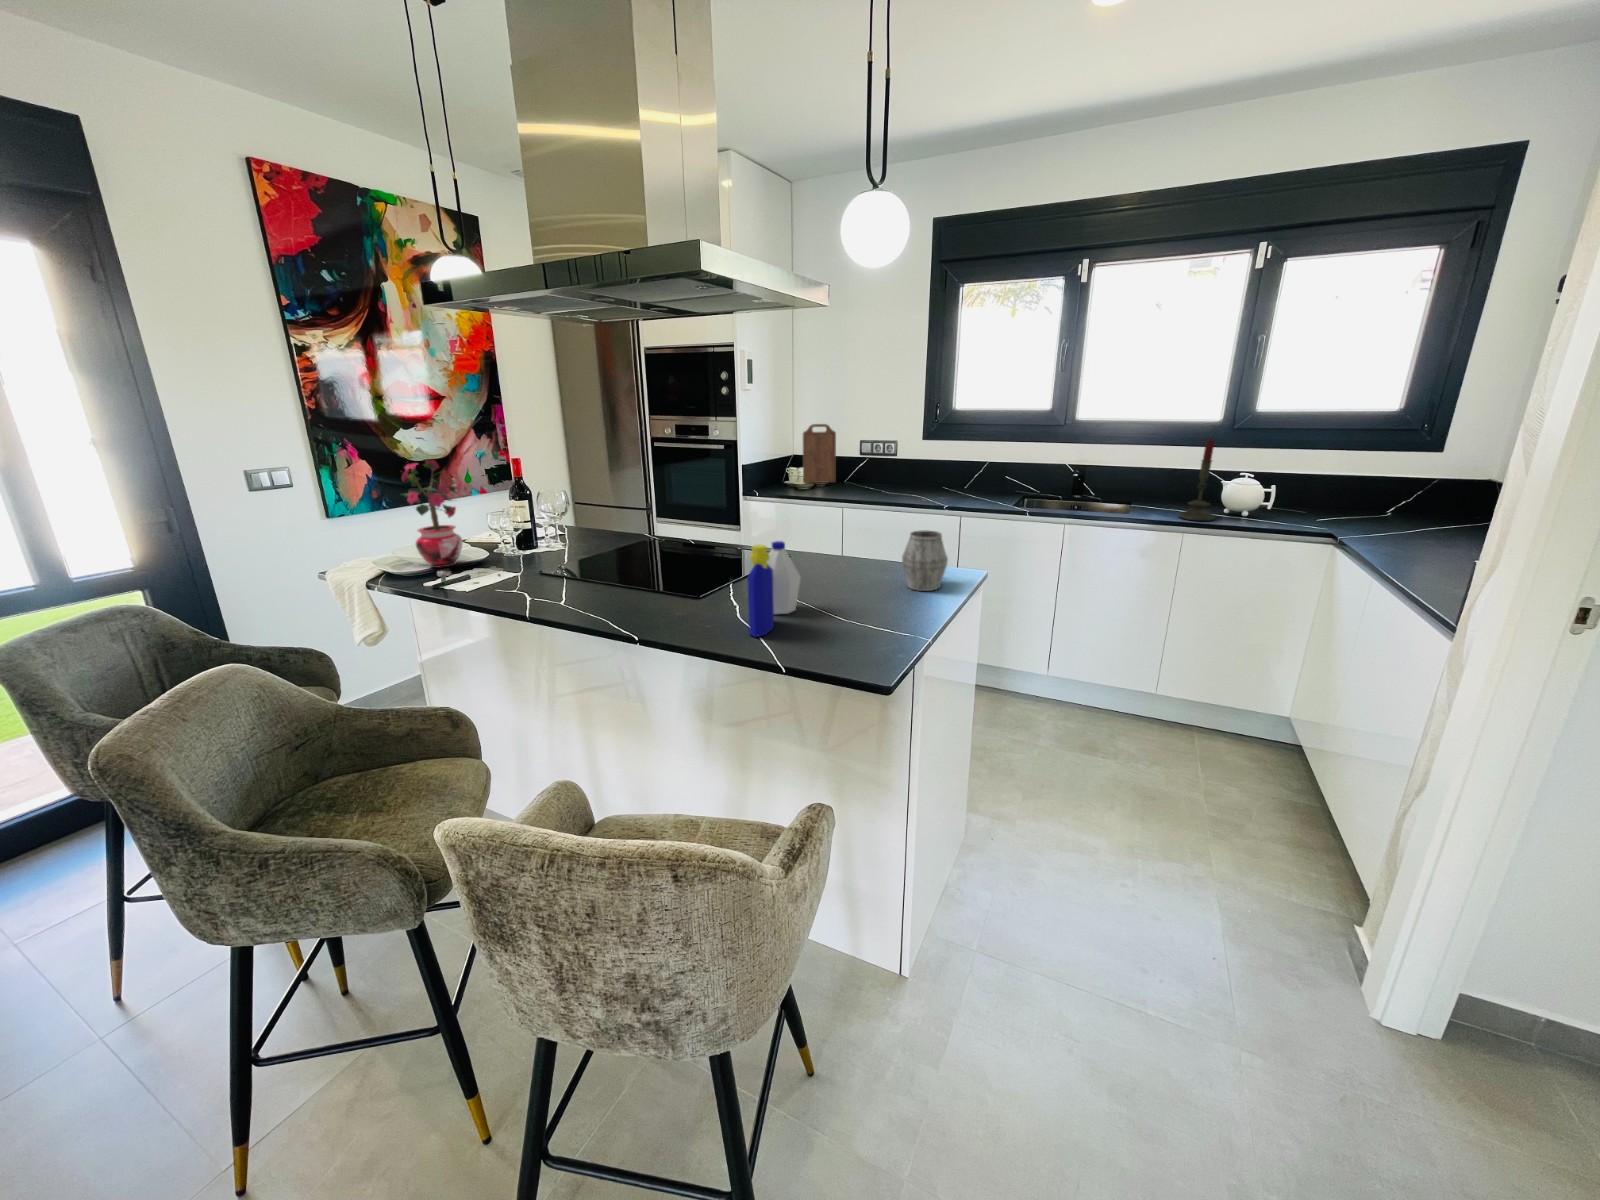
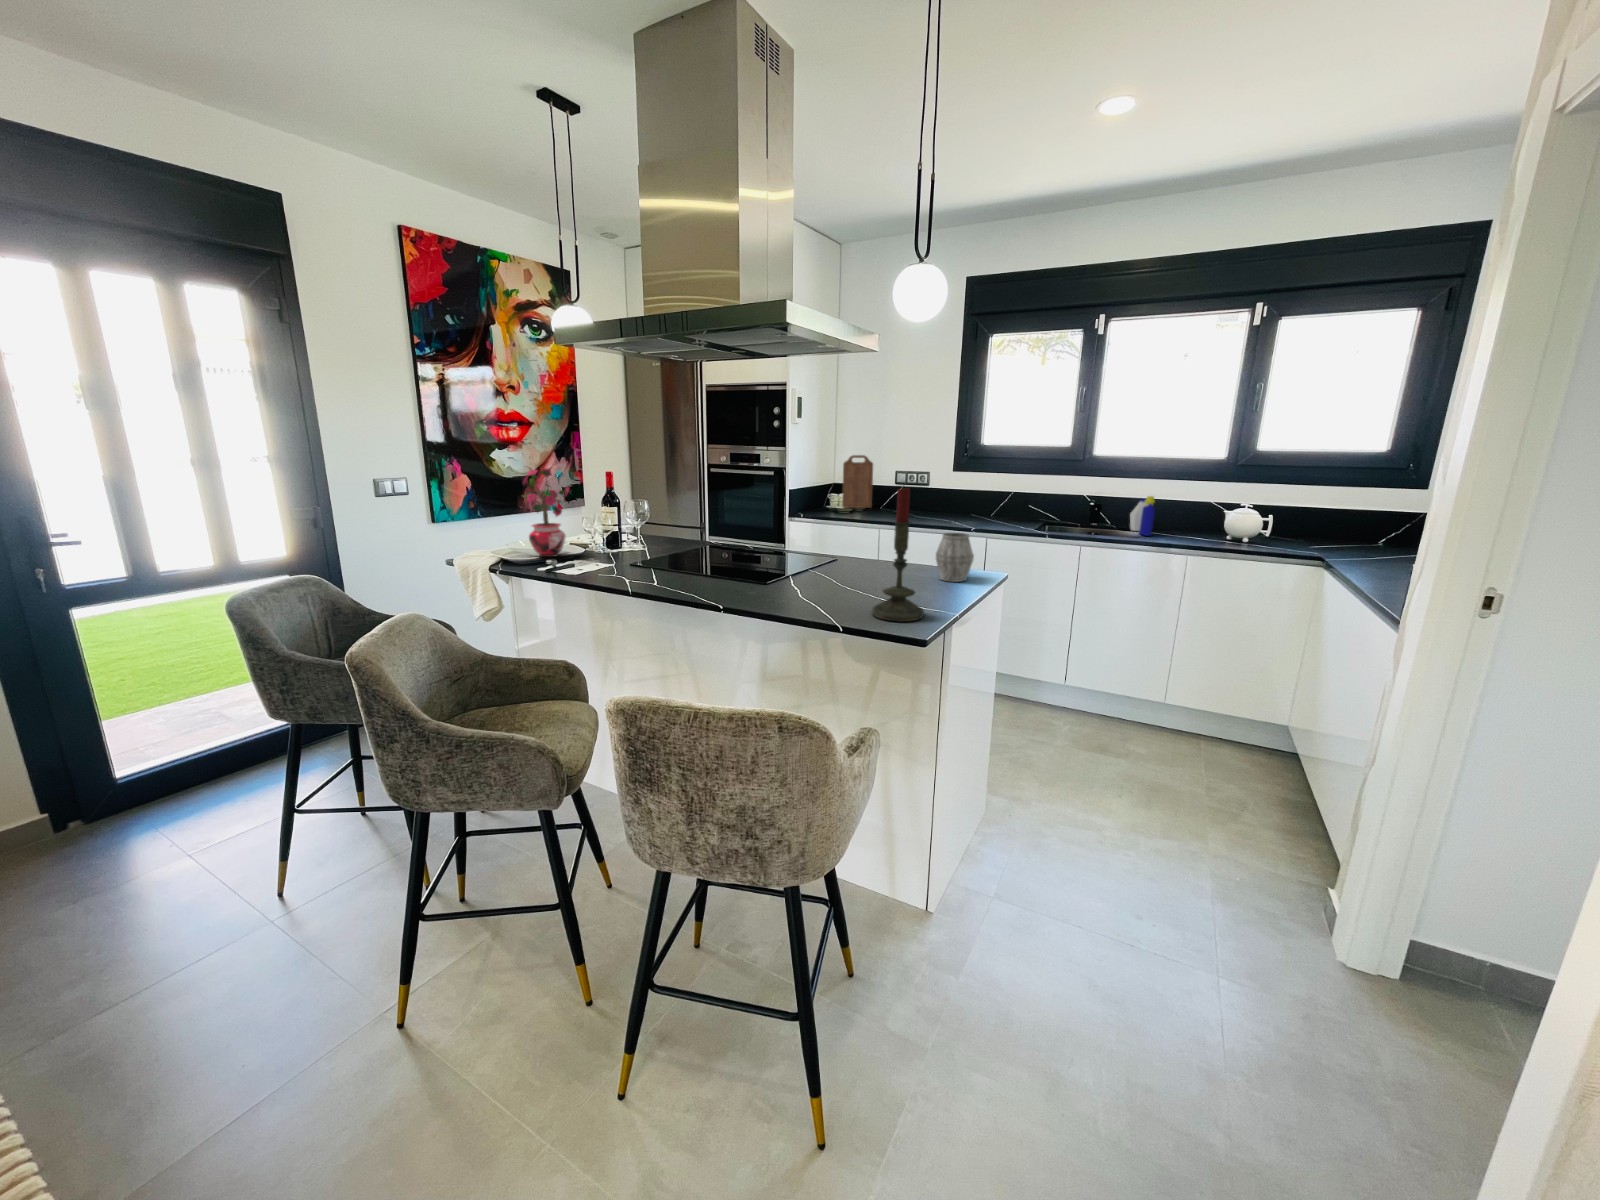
candle: present [1179,440,1215,521] -> present [872,488,924,622]
bottle: present [747,541,801,637] -> present [1130,496,1155,536]

